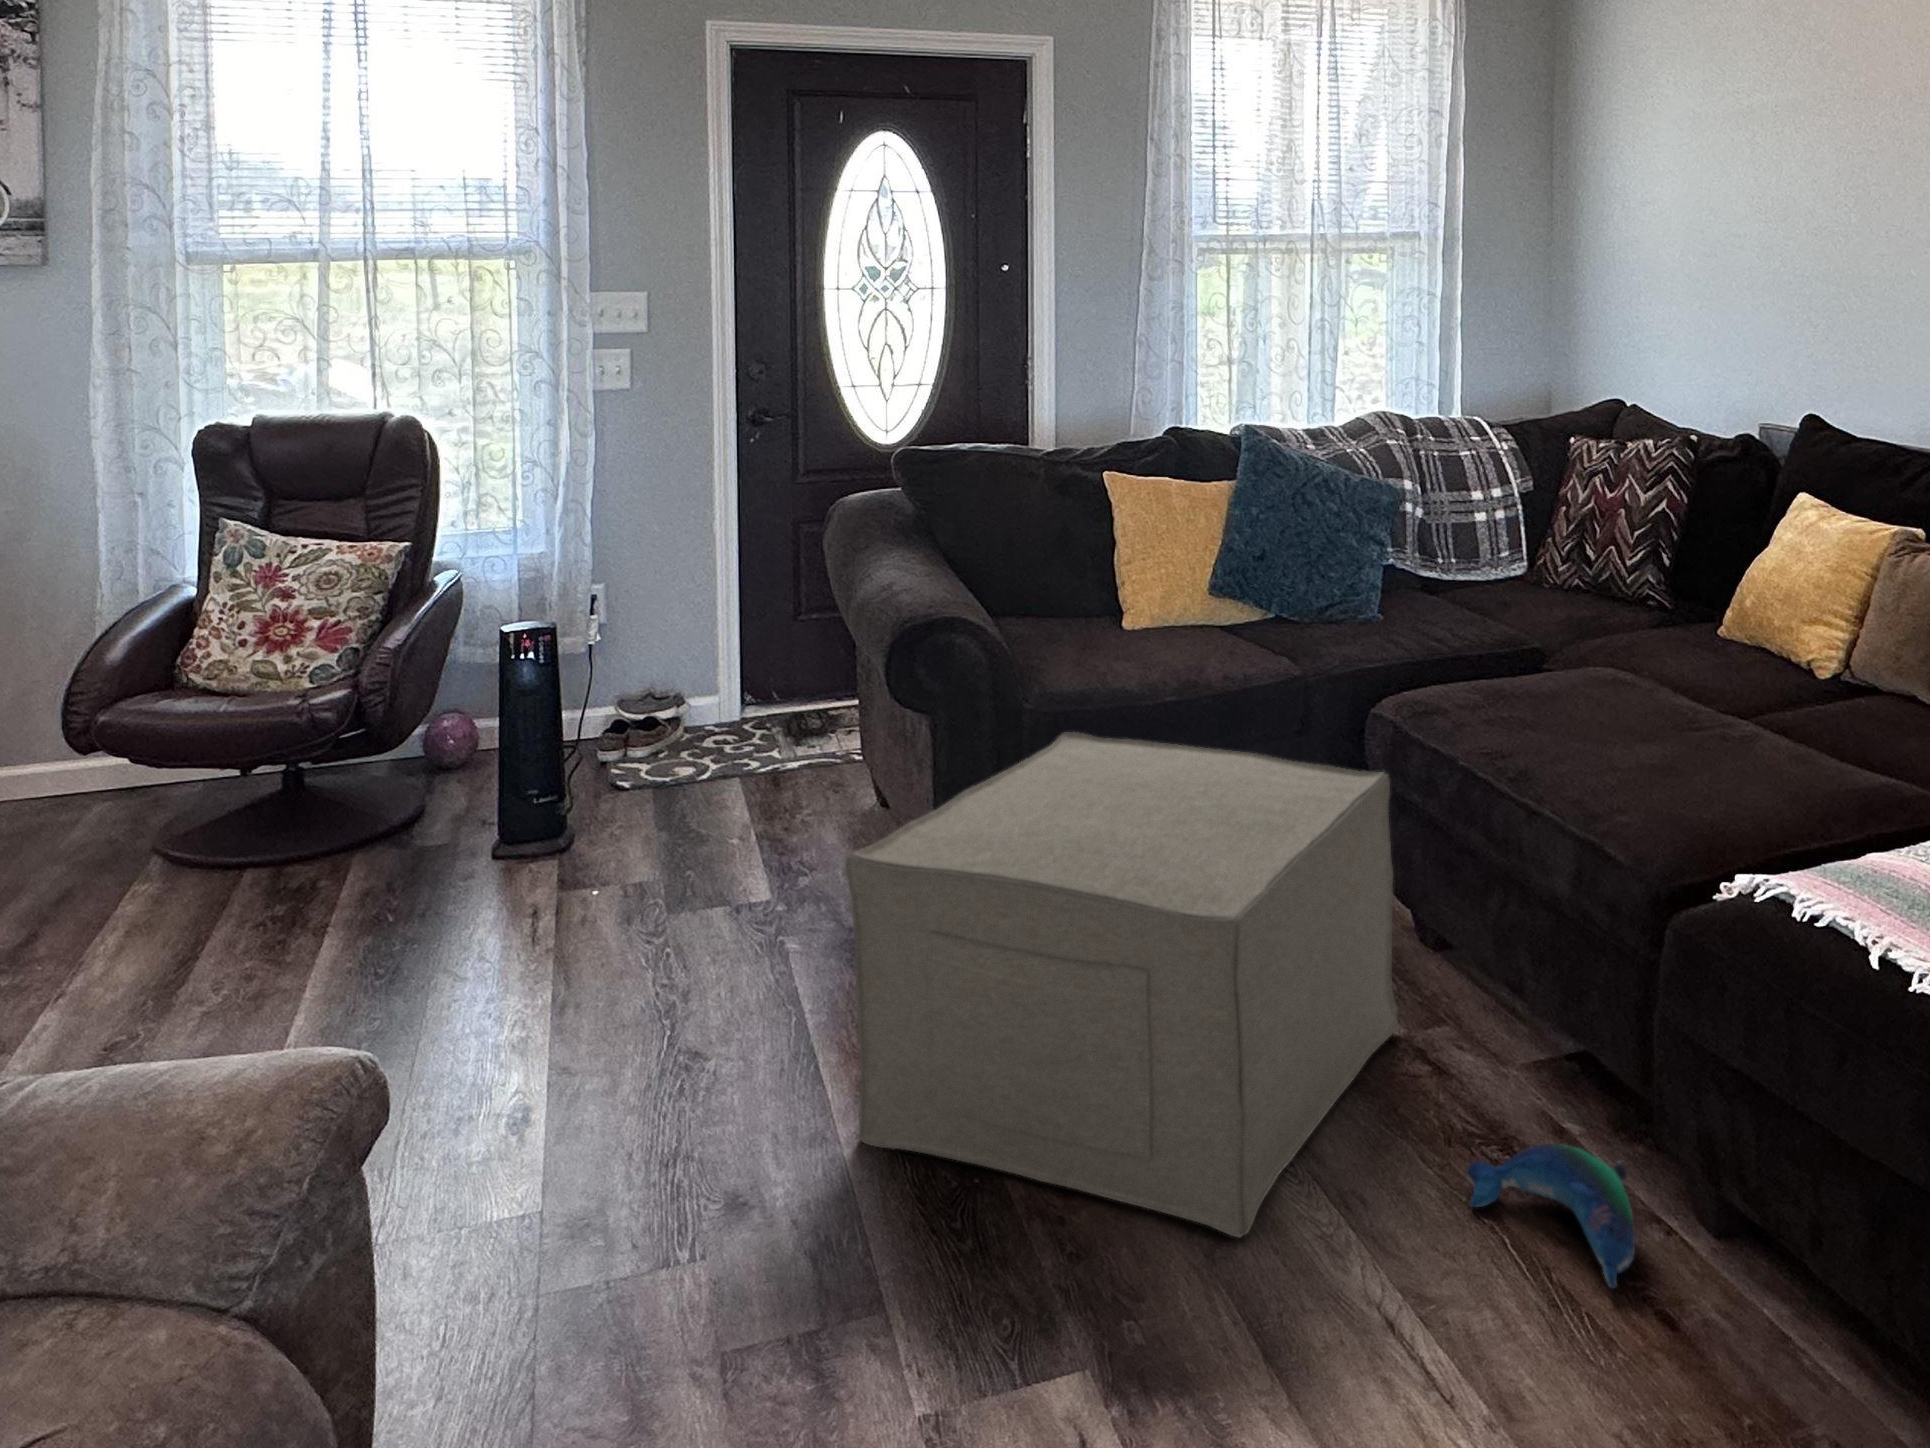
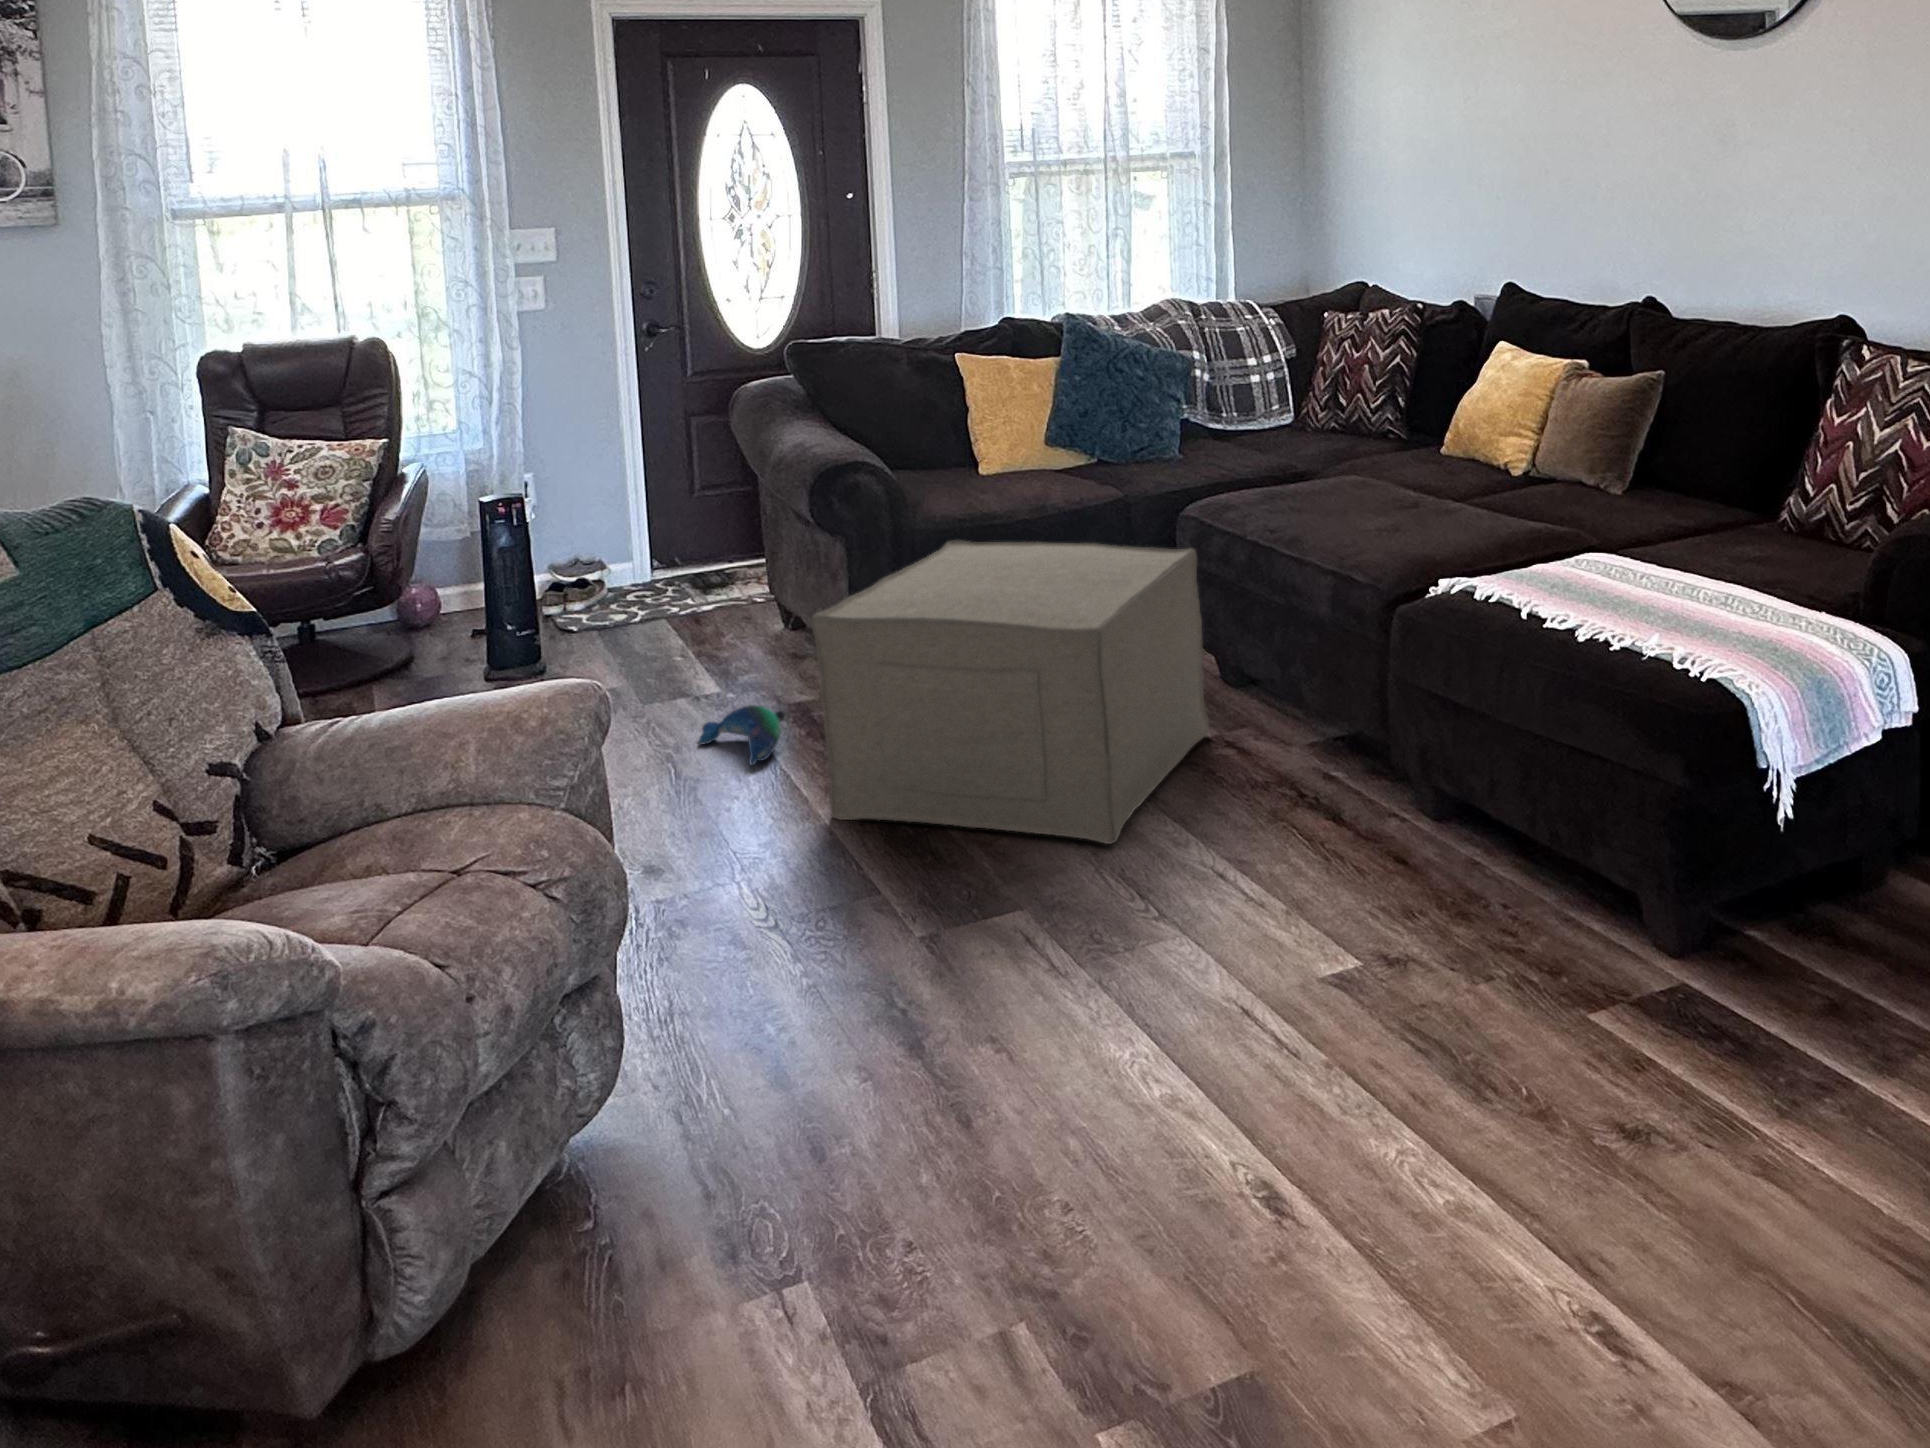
plush toy: present [1466,1144,1635,1289] -> present [699,705,785,766]

